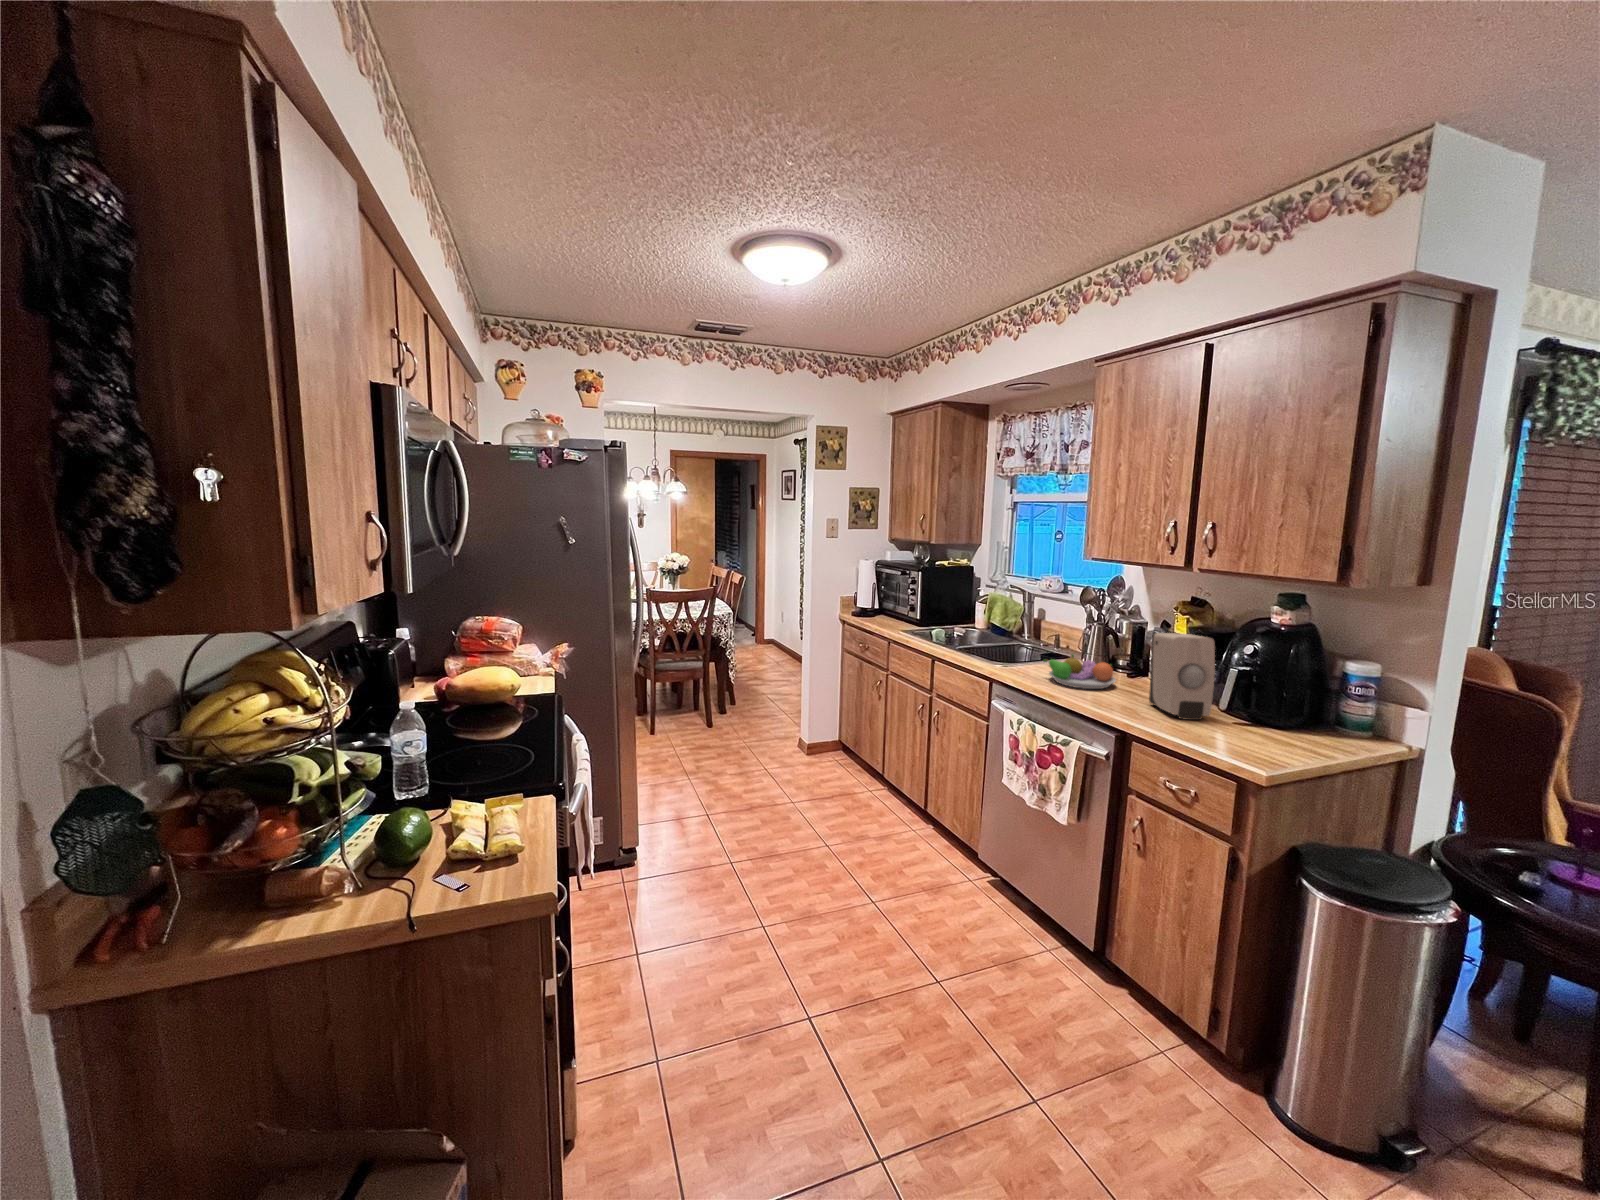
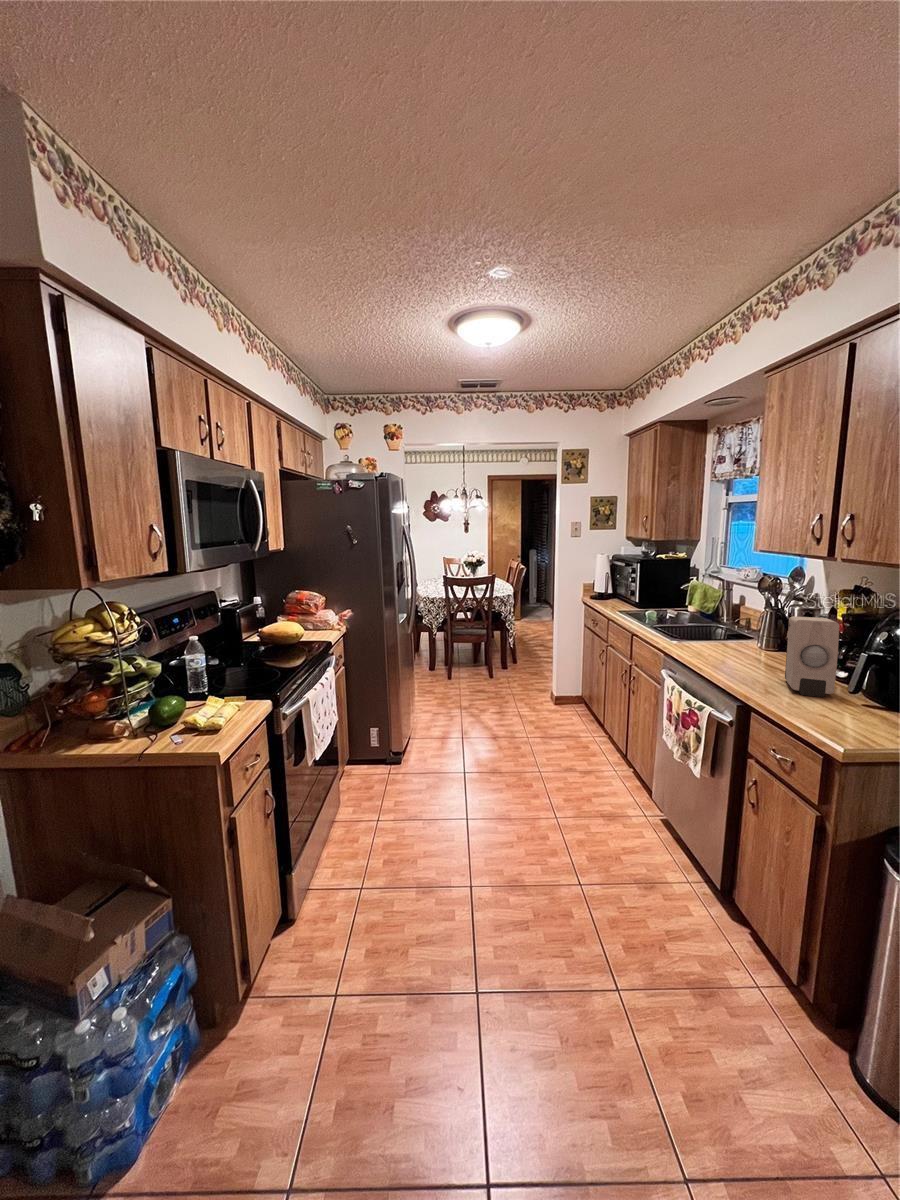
fruit bowl: present [1043,655,1116,689] -> none [706,633,771,665]

